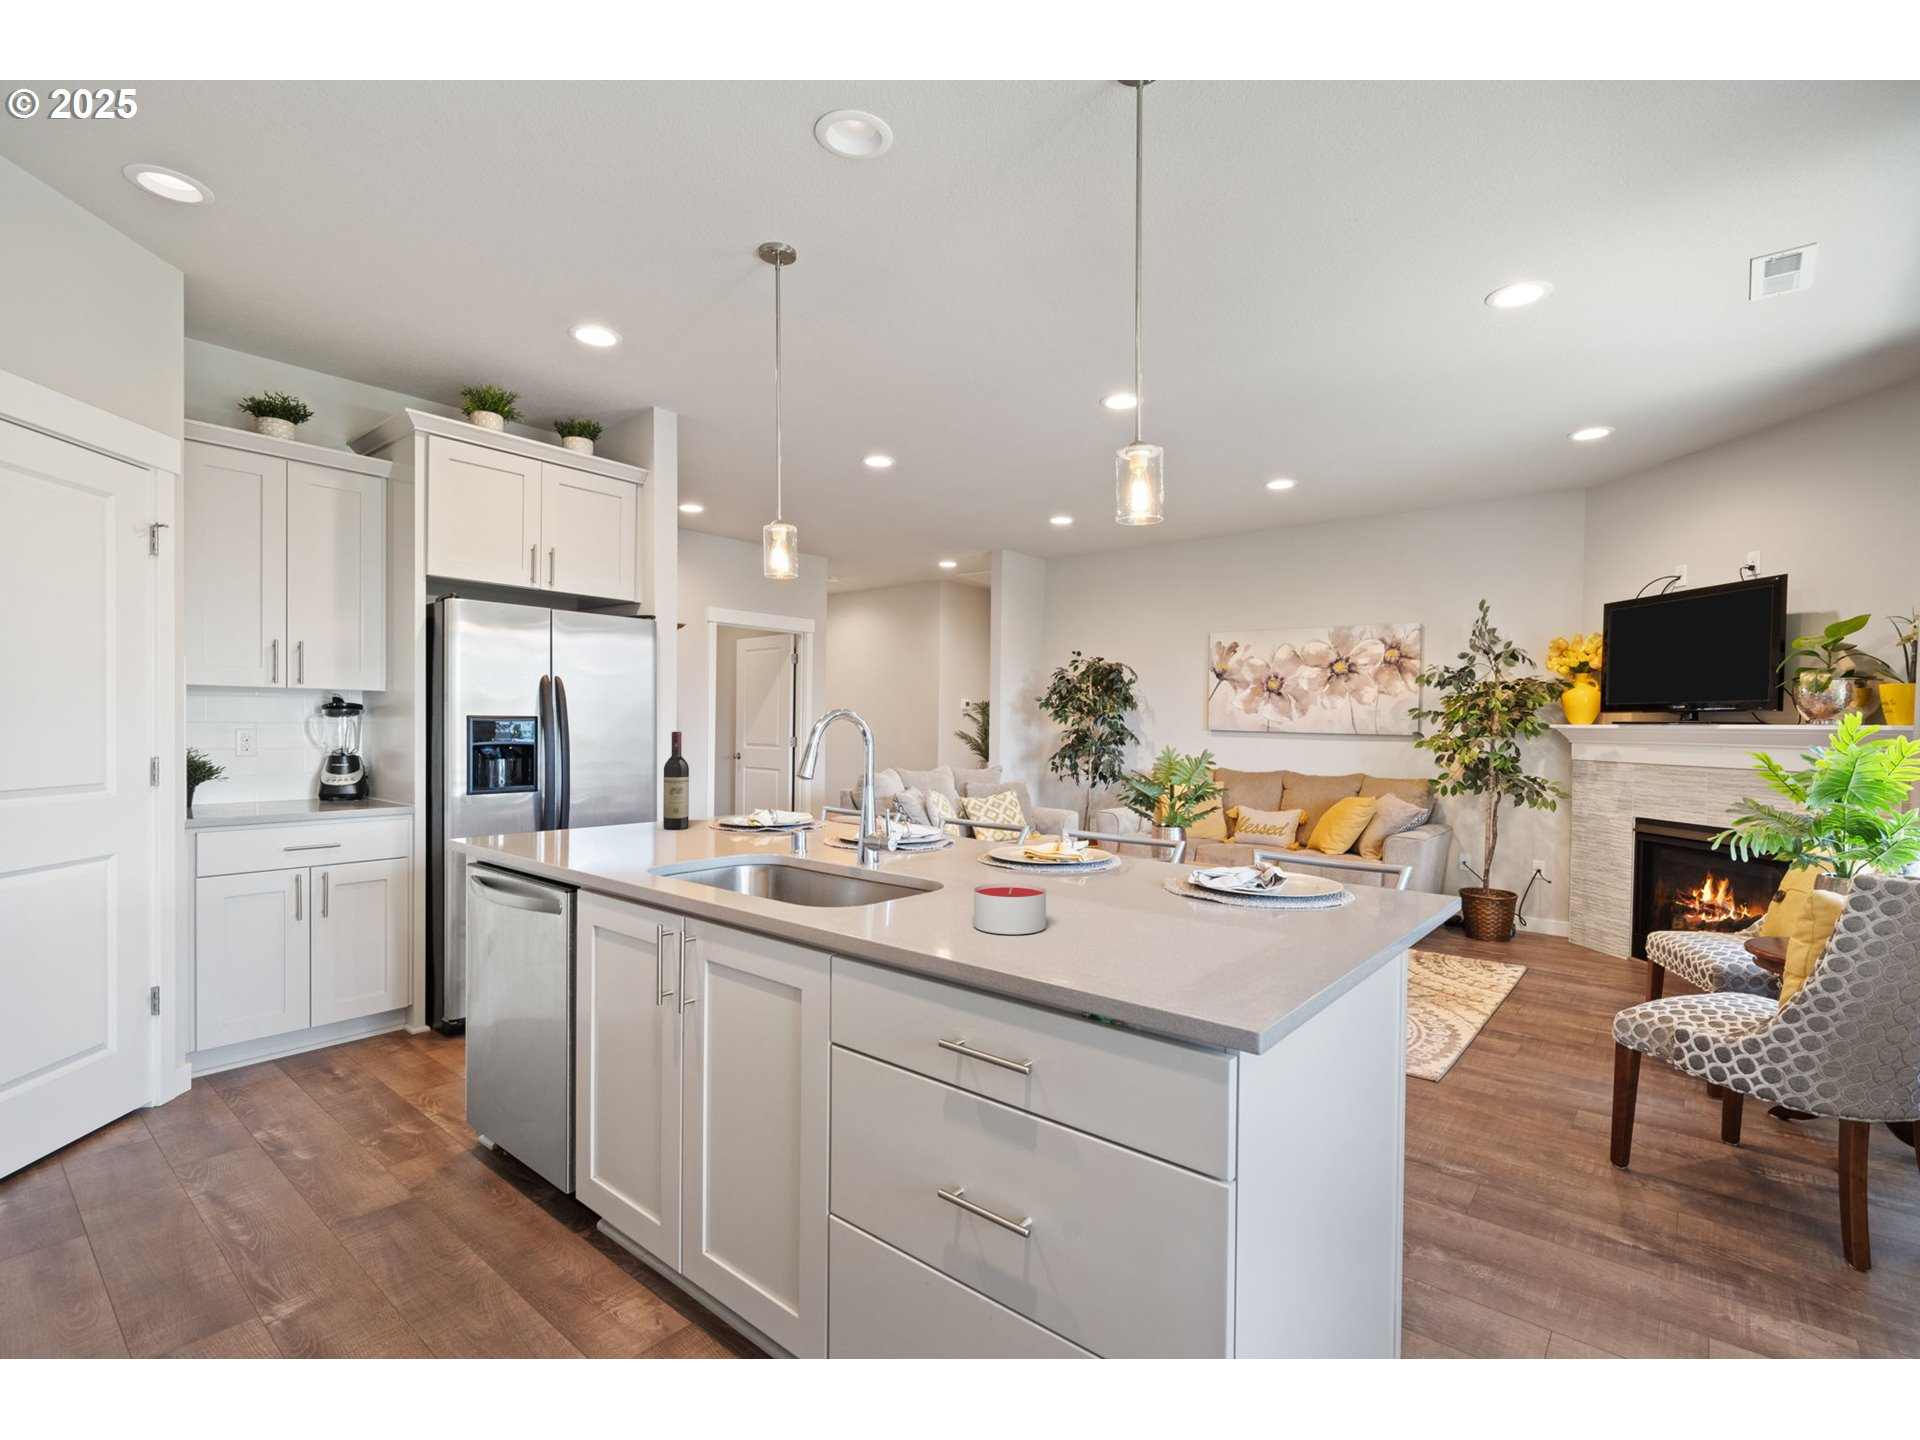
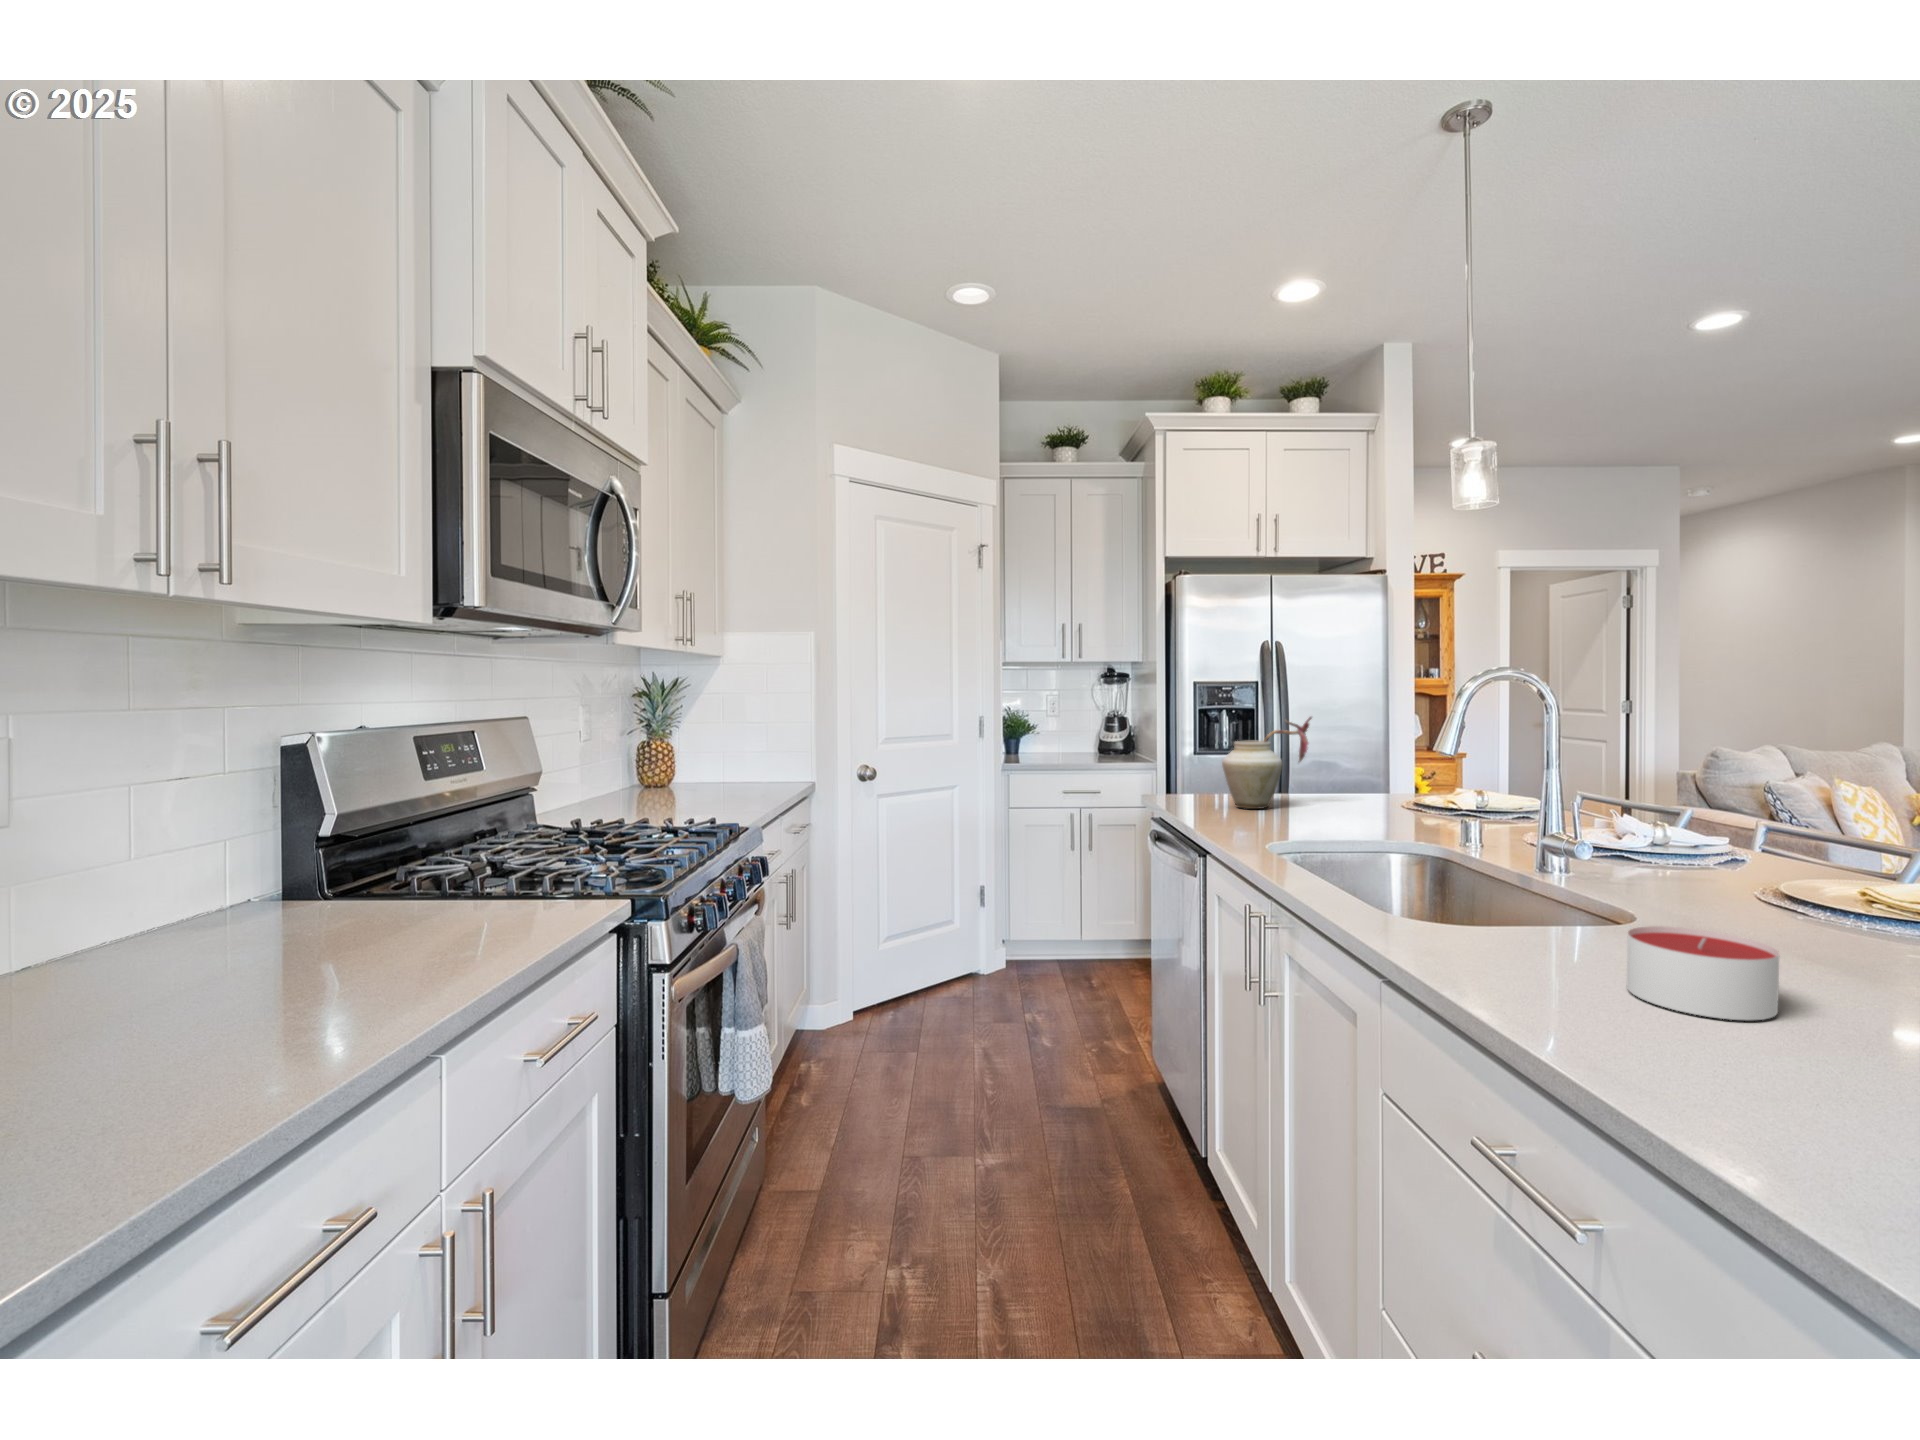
wine bottle: present [663,732,689,829] -> none [1349,696,1379,804]
vase: none [553,750,641,844] -> present [1222,717,1312,809]

